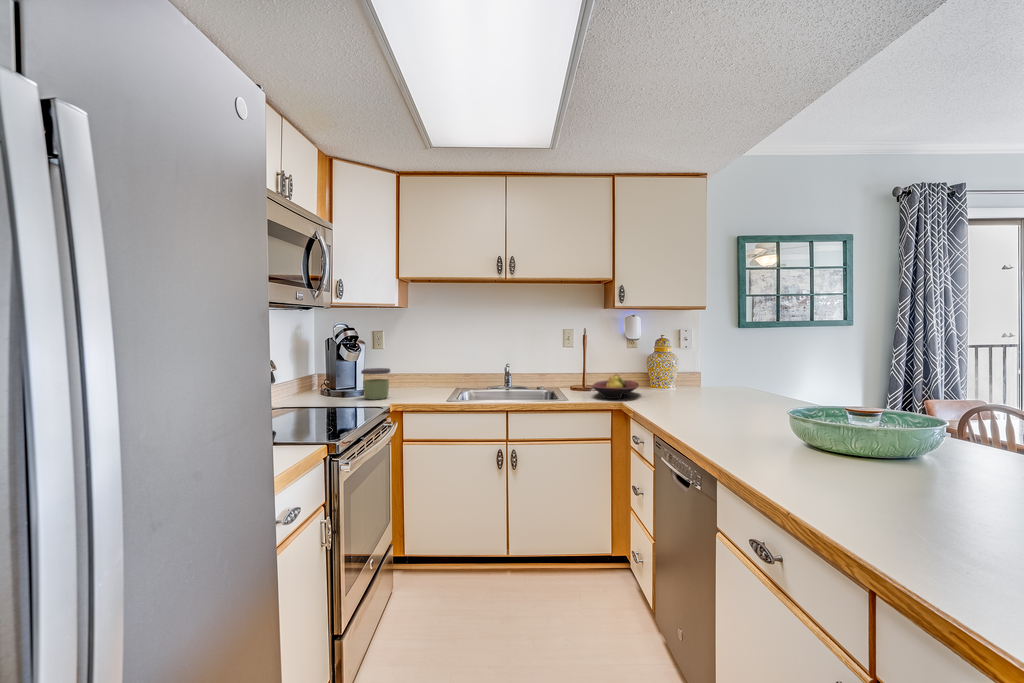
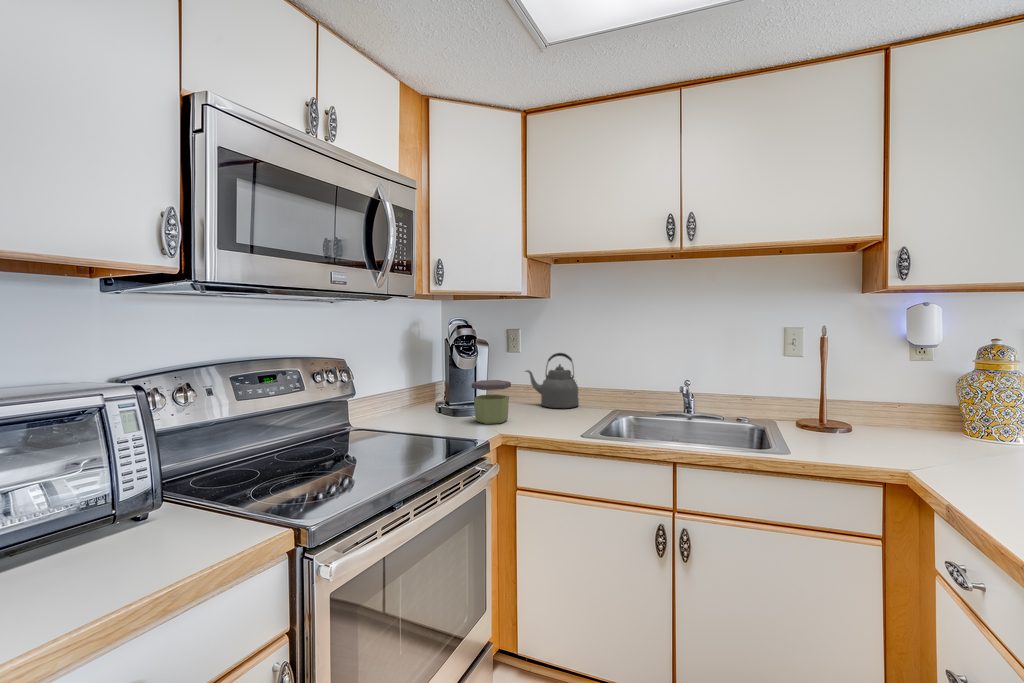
kettle: none [390,349,433,390] -> present [525,353,579,408]
fruit bowl: present [592,374,639,399] -> none [838,411,947,463]

